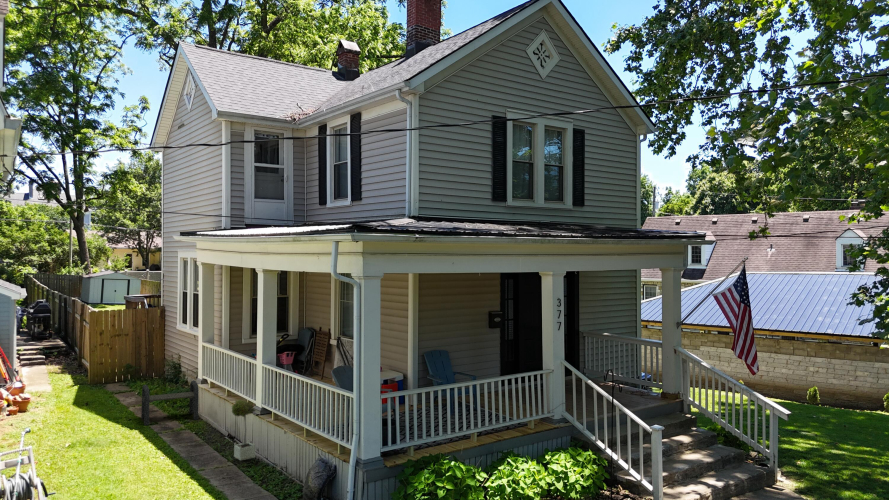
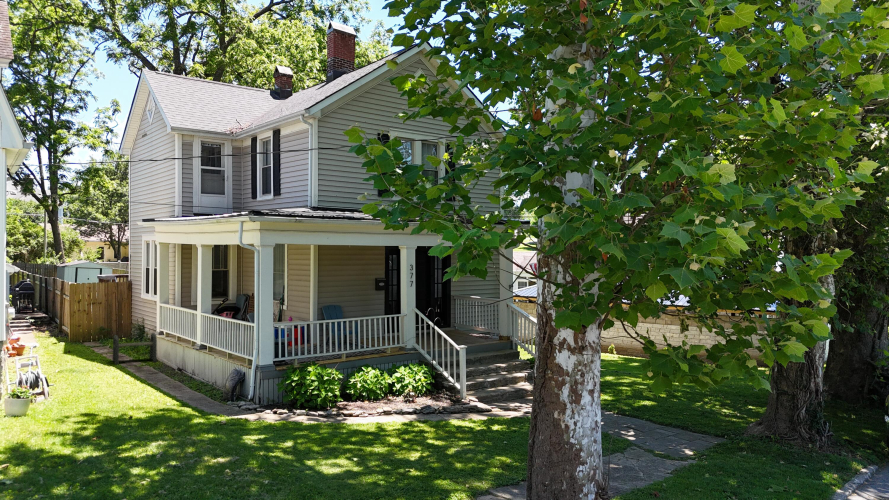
potted tree: present [232,400,255,460] -> none [178,339,196,381]

